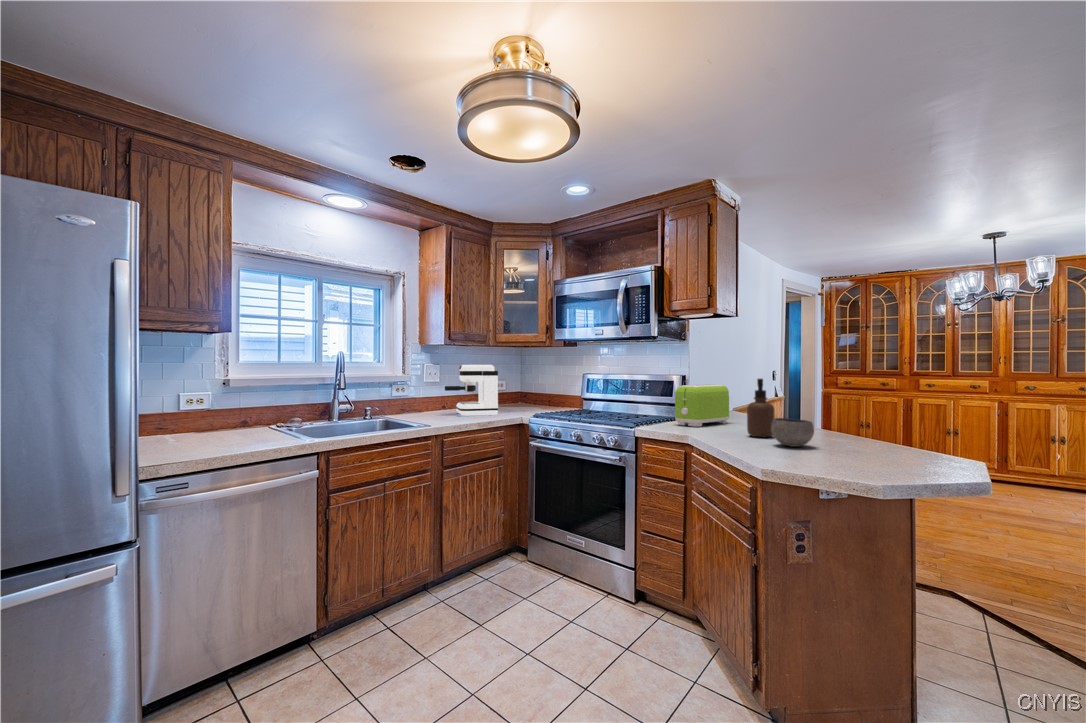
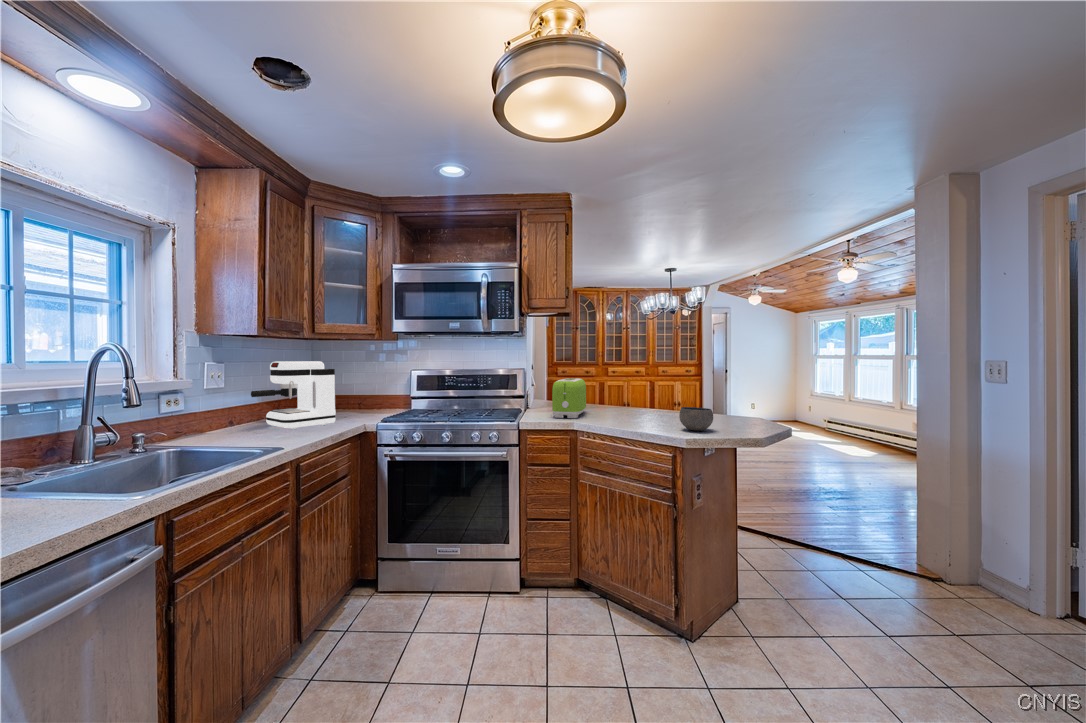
soap dispenser: present [747,379,774,437] -> none [638,373,660,424]

